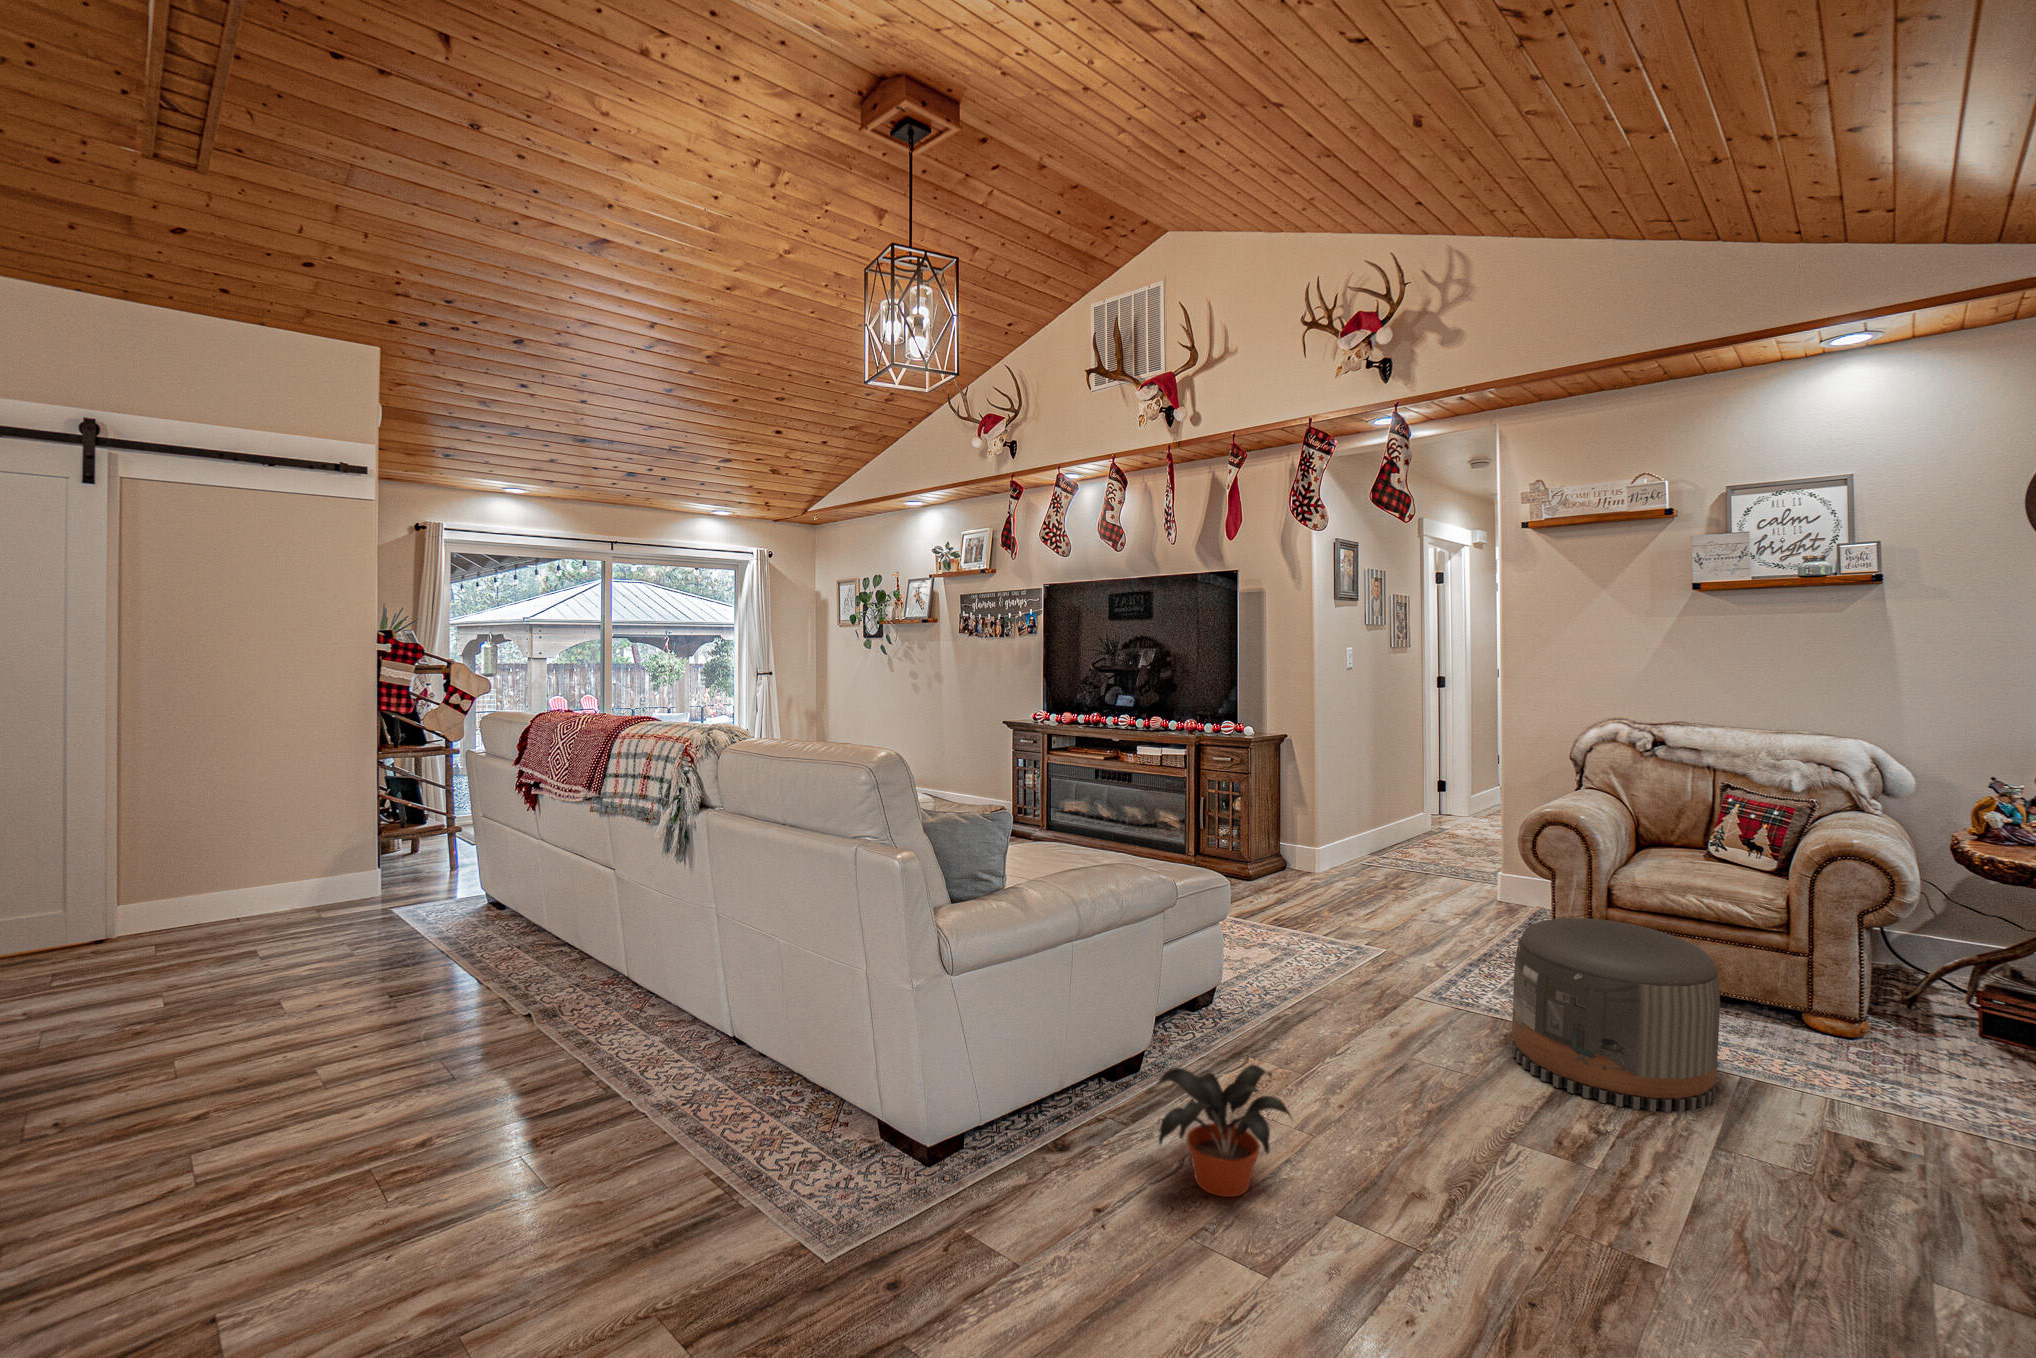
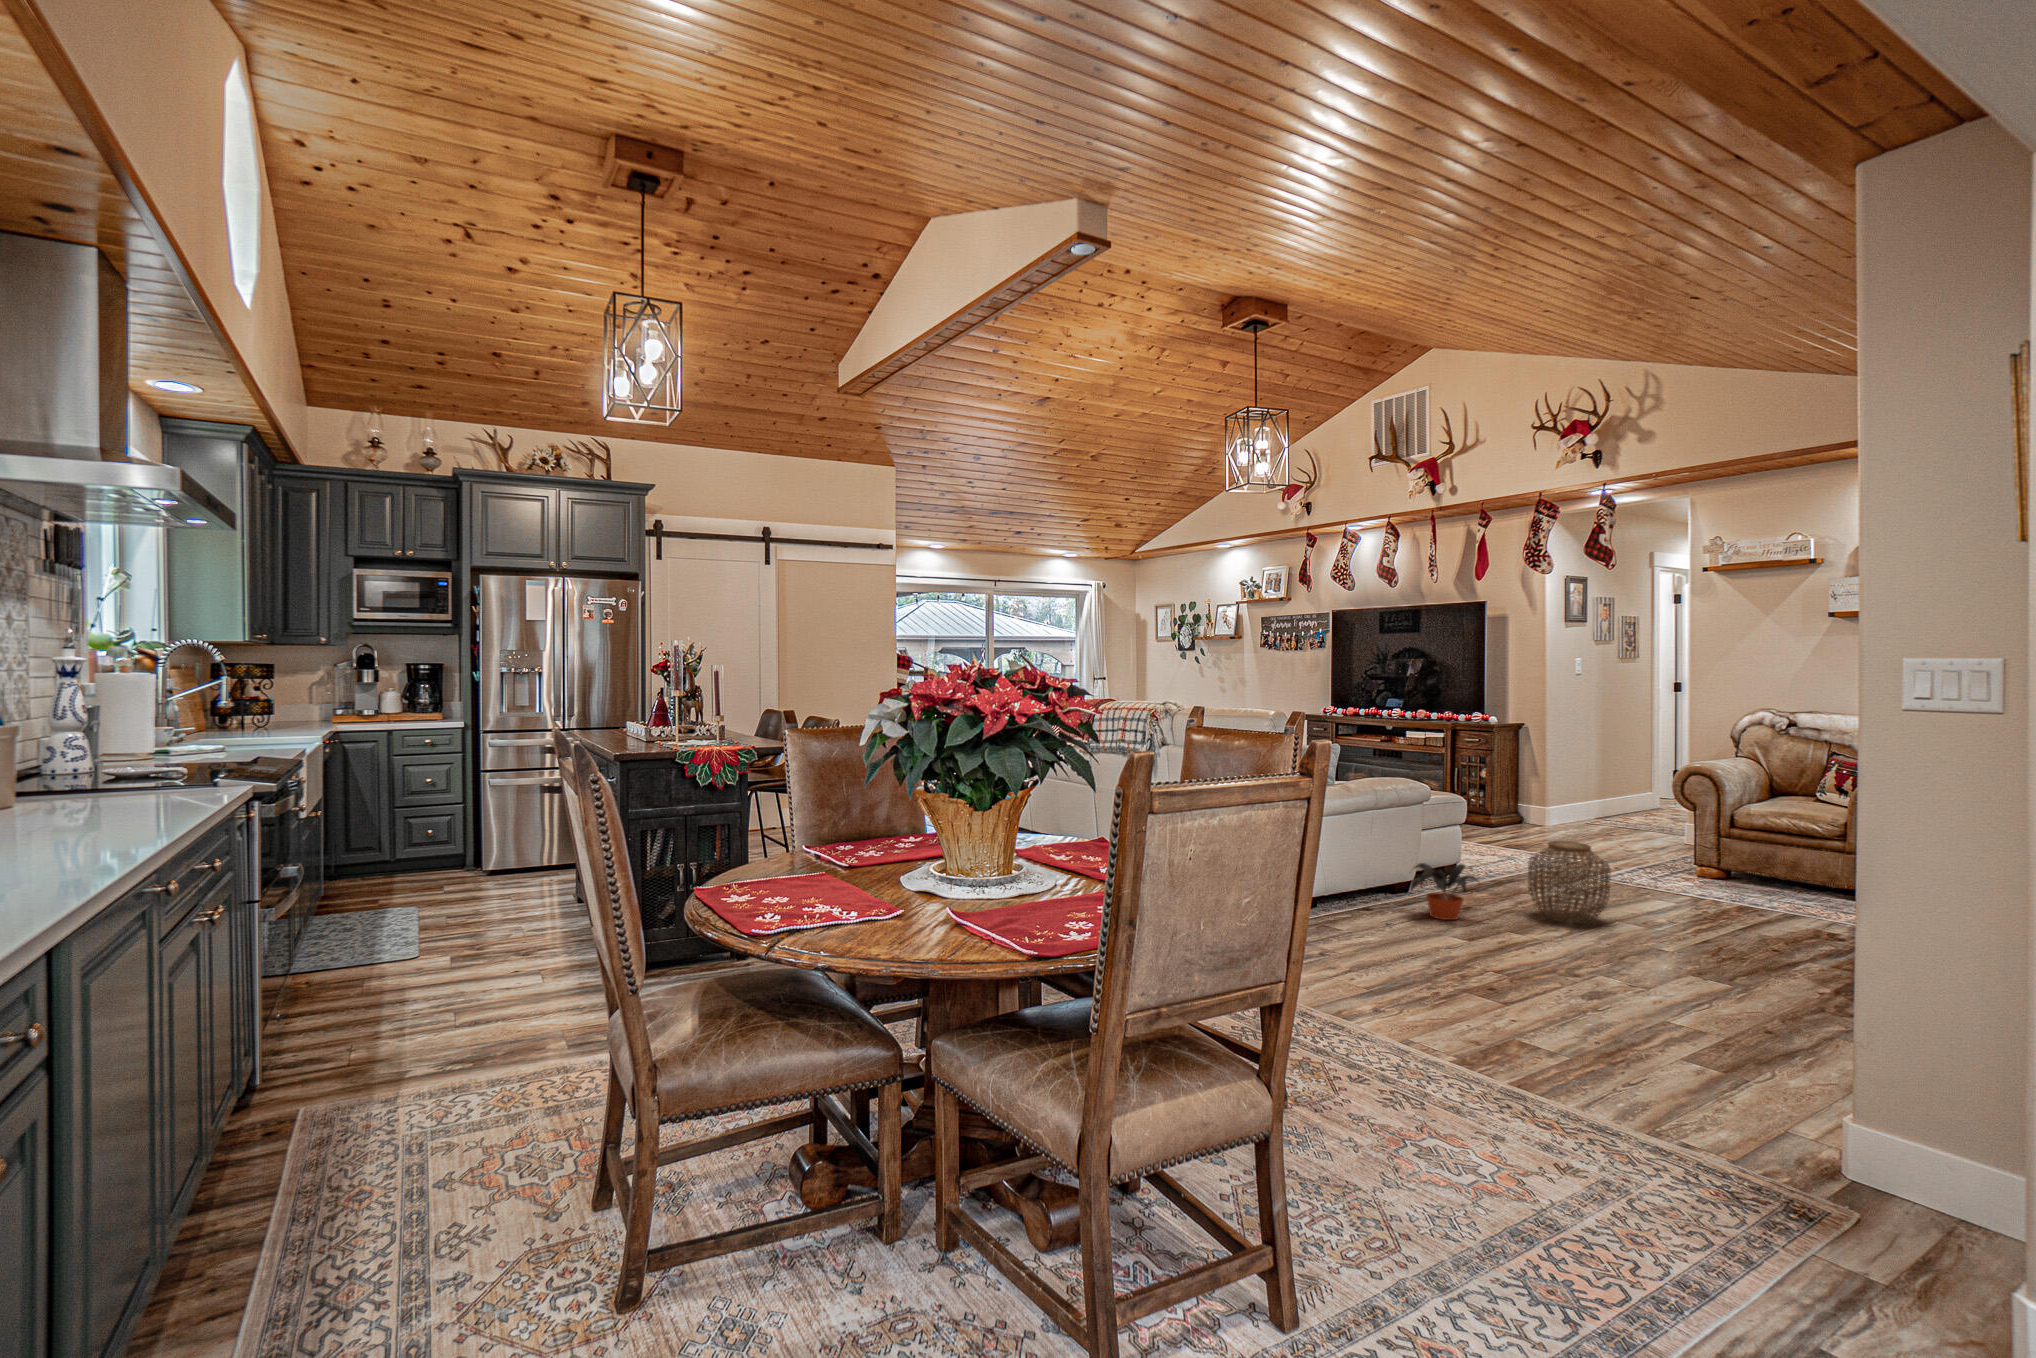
pouf: present [1512,918,1720,1112] -> none [1638,820,1762,918]
woven basket: none [1368,1002,1523,1179] -> present [1528,841,1611,924]

